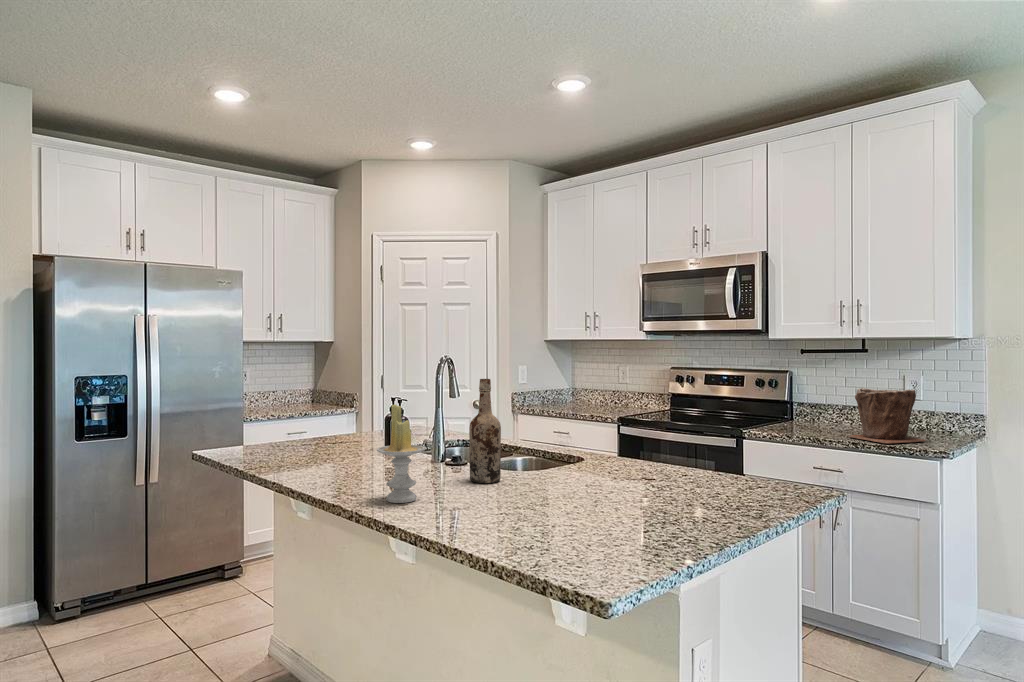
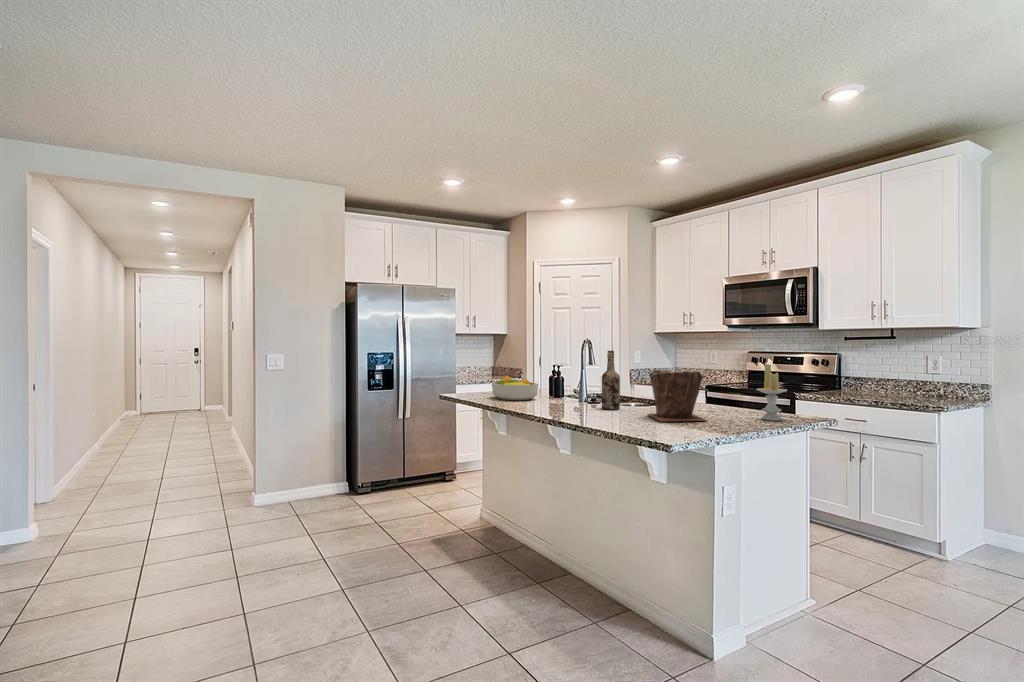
plant pot: present [849,388,925,443] -> present [647,369,706,421]
candle: present [377,404,425,503] -> present [756,364,787,421]
fruit bowl: none [281,418,363,464] -> present [492,376,538,400]

